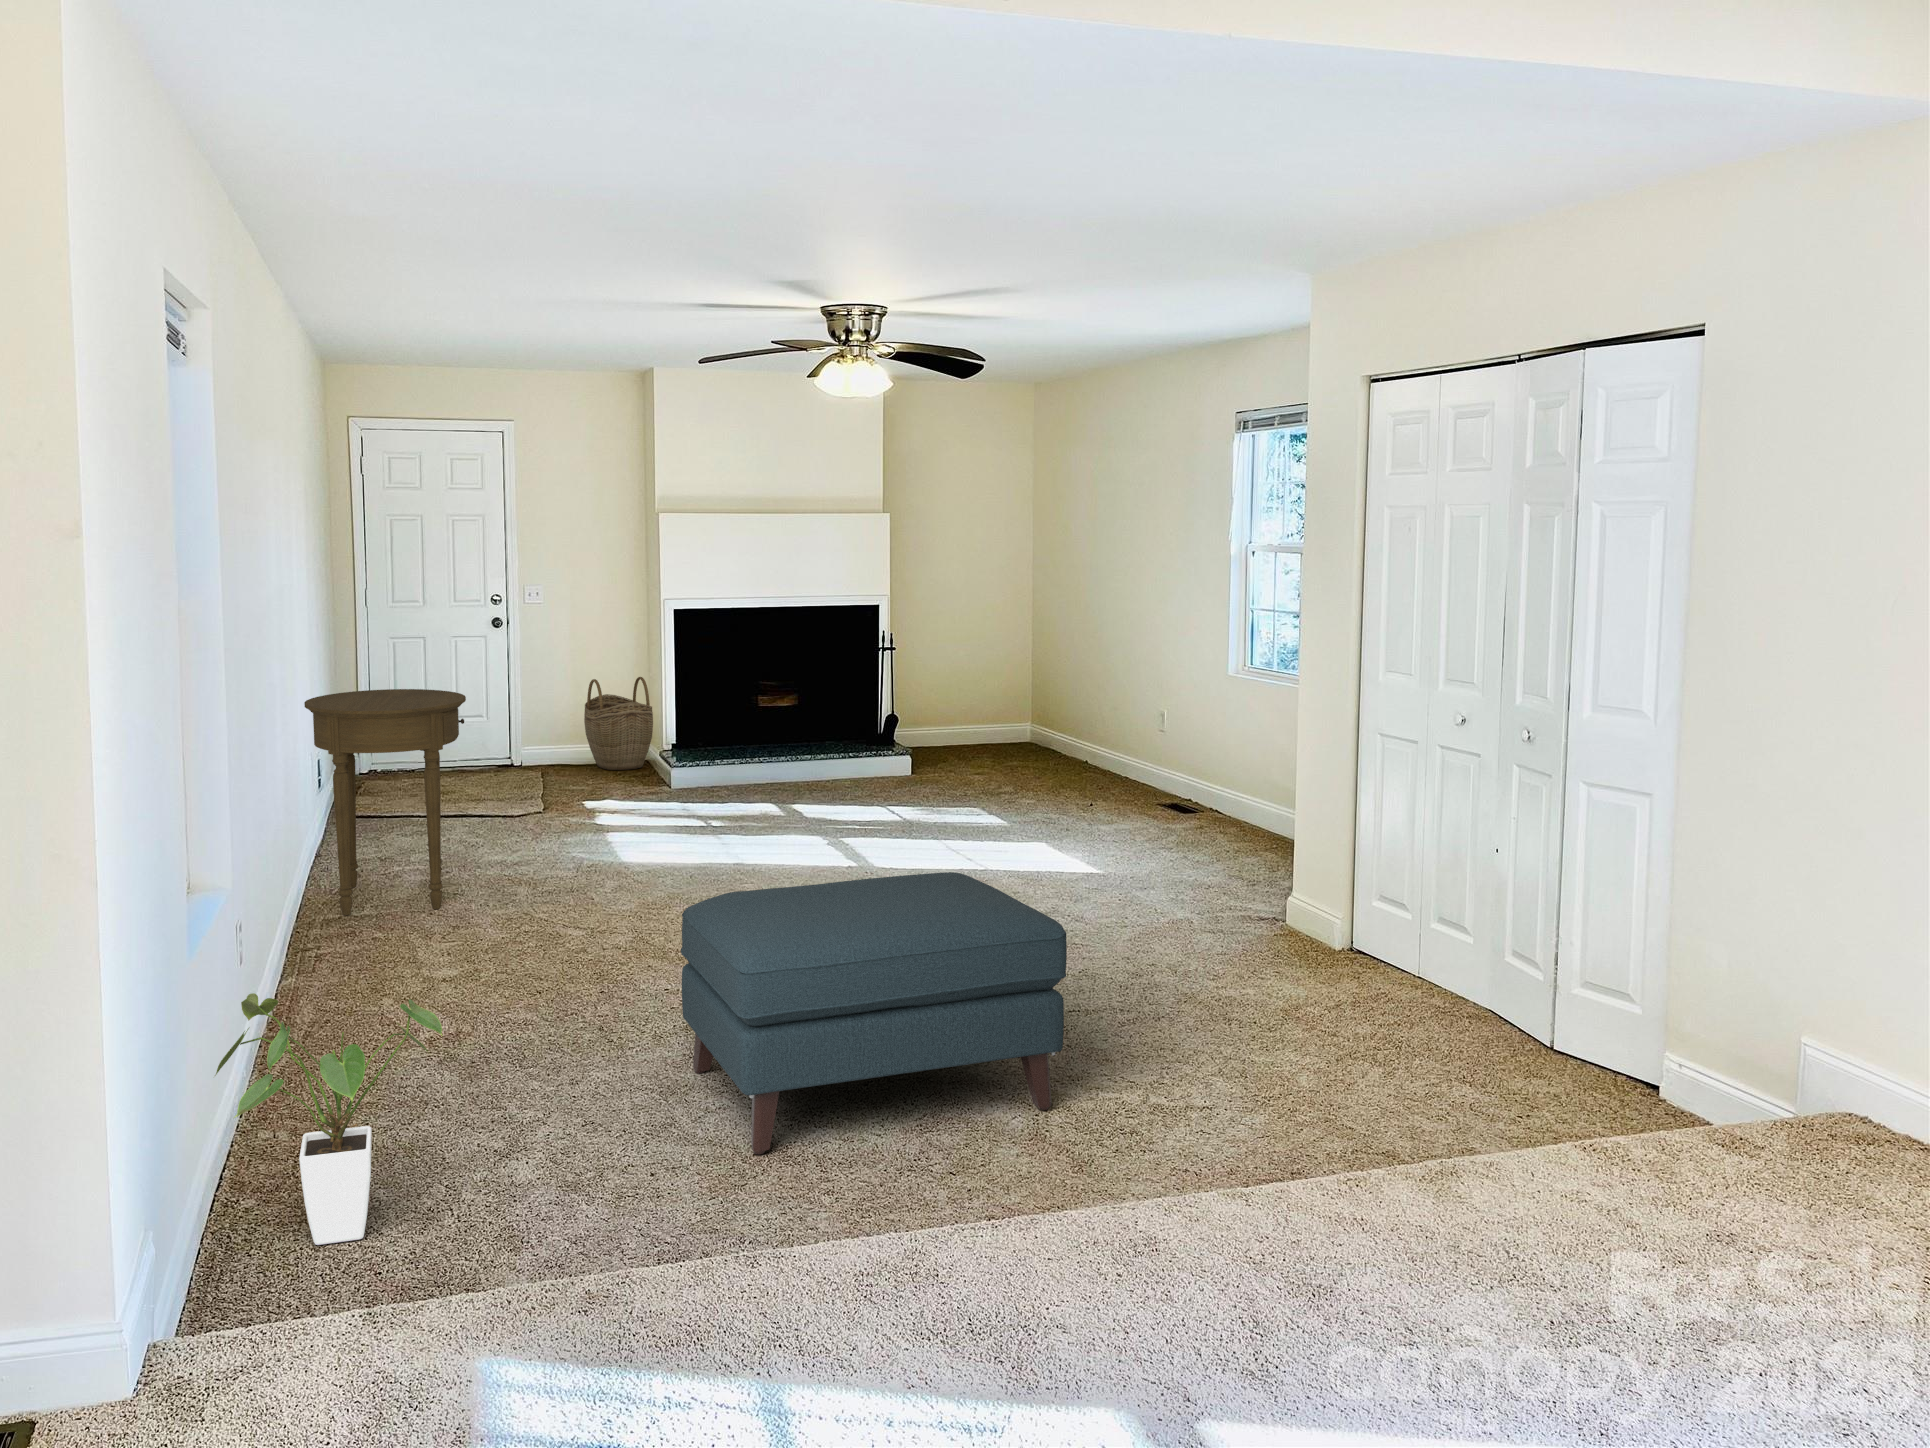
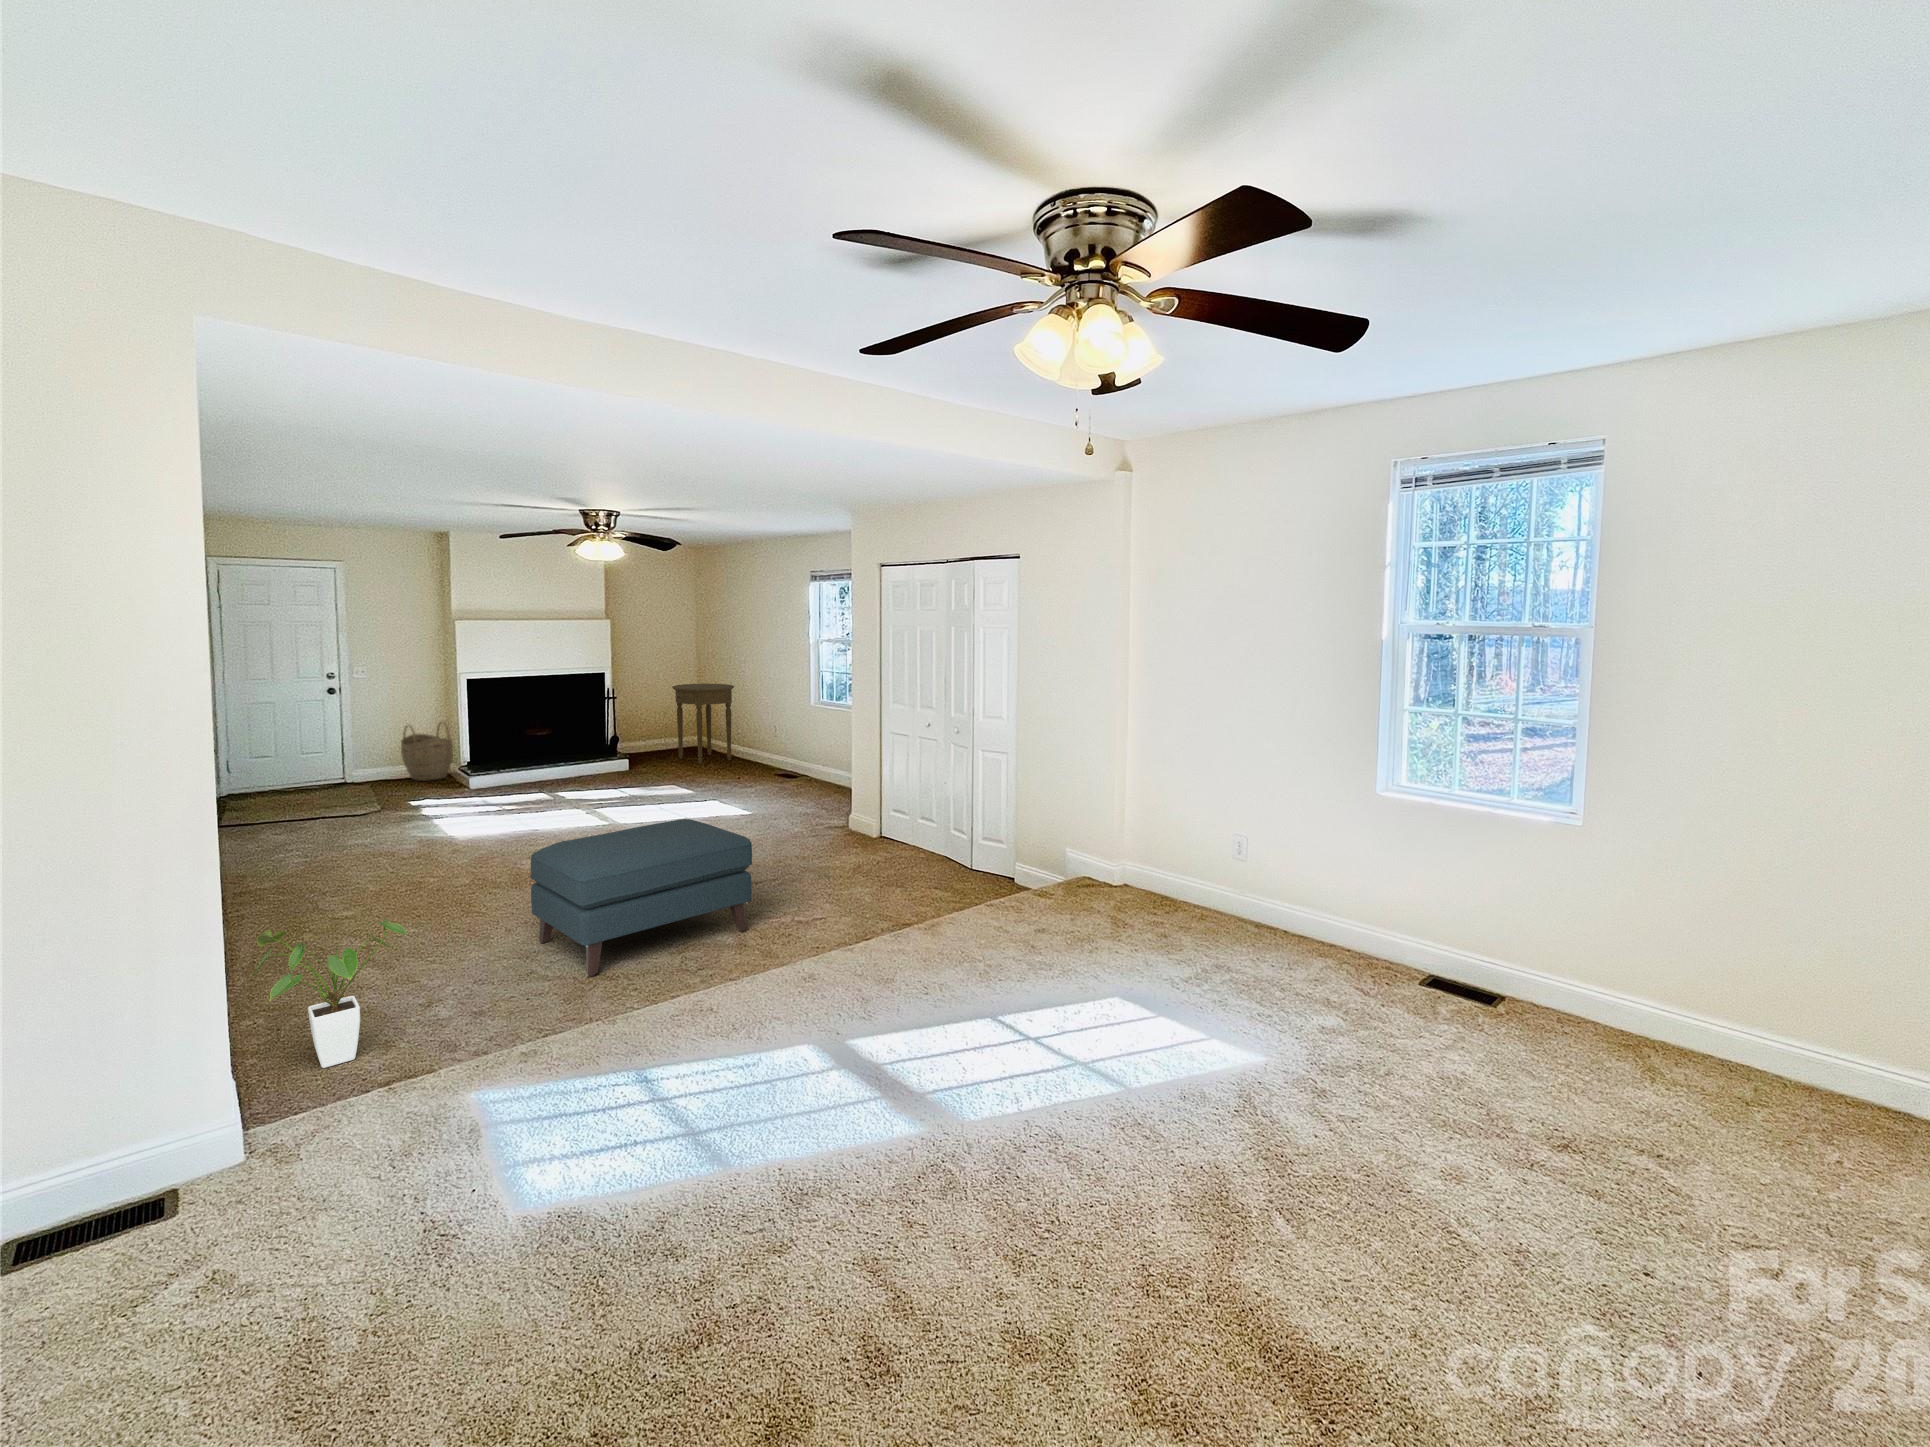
side table: present [304,689,466,915] -> present [672,684,734,764]

